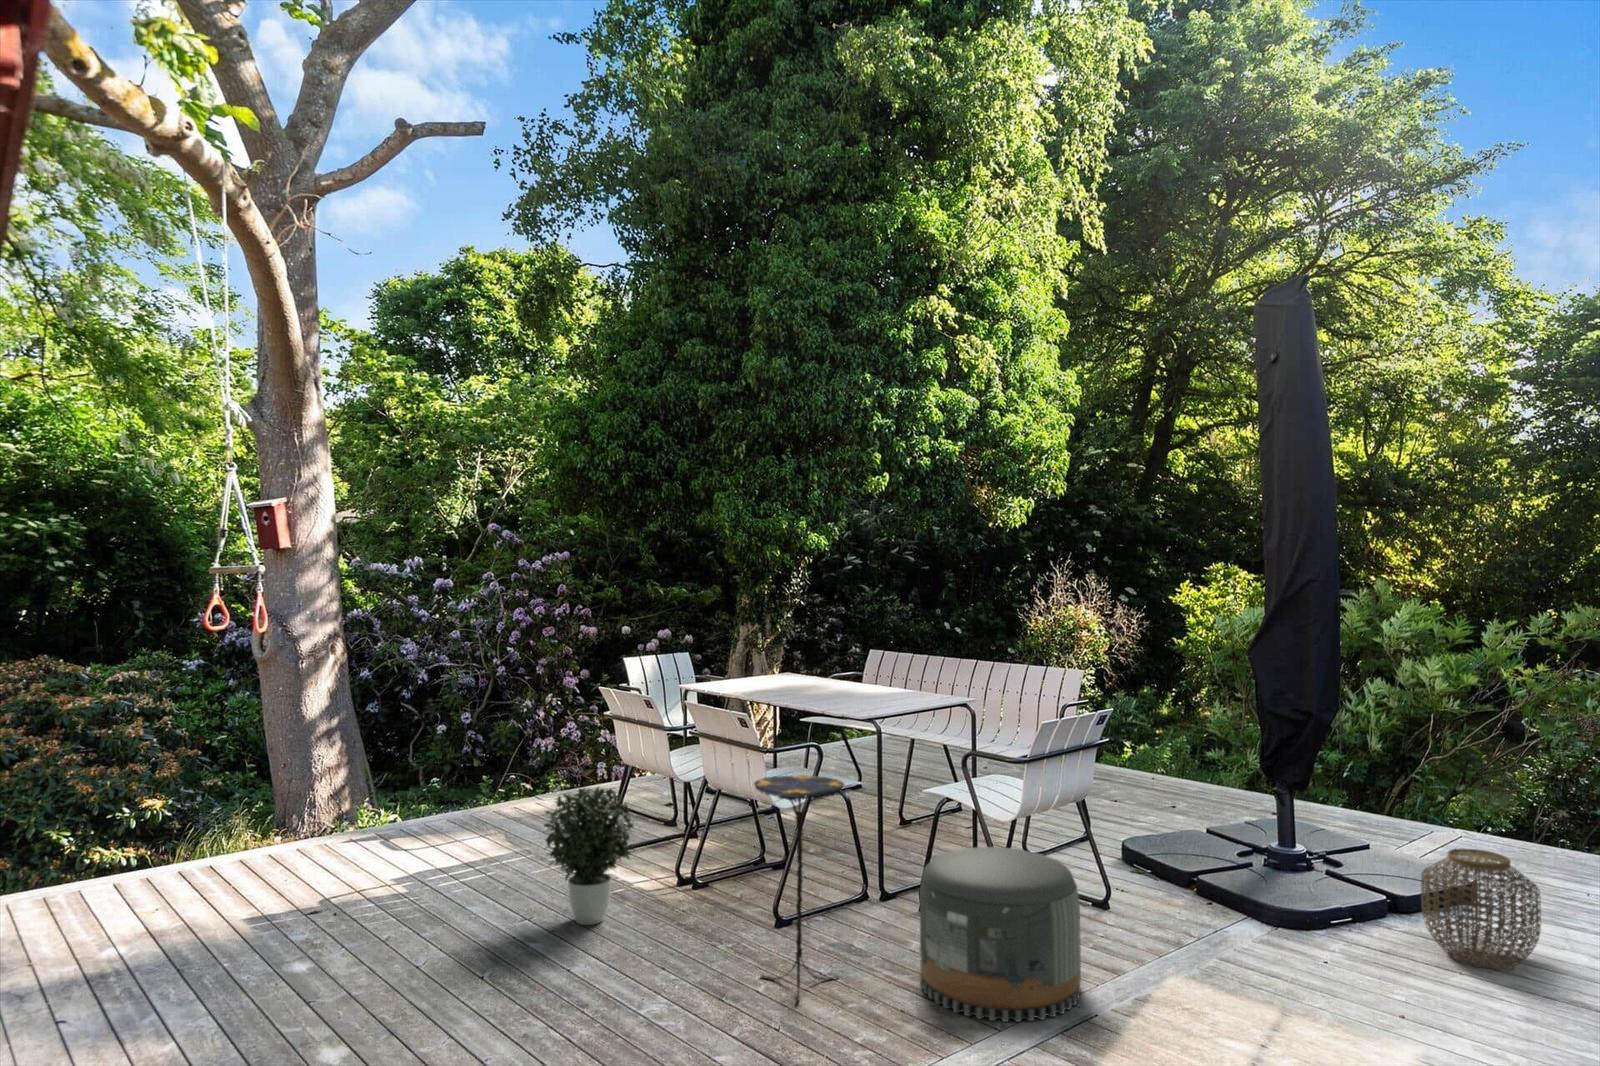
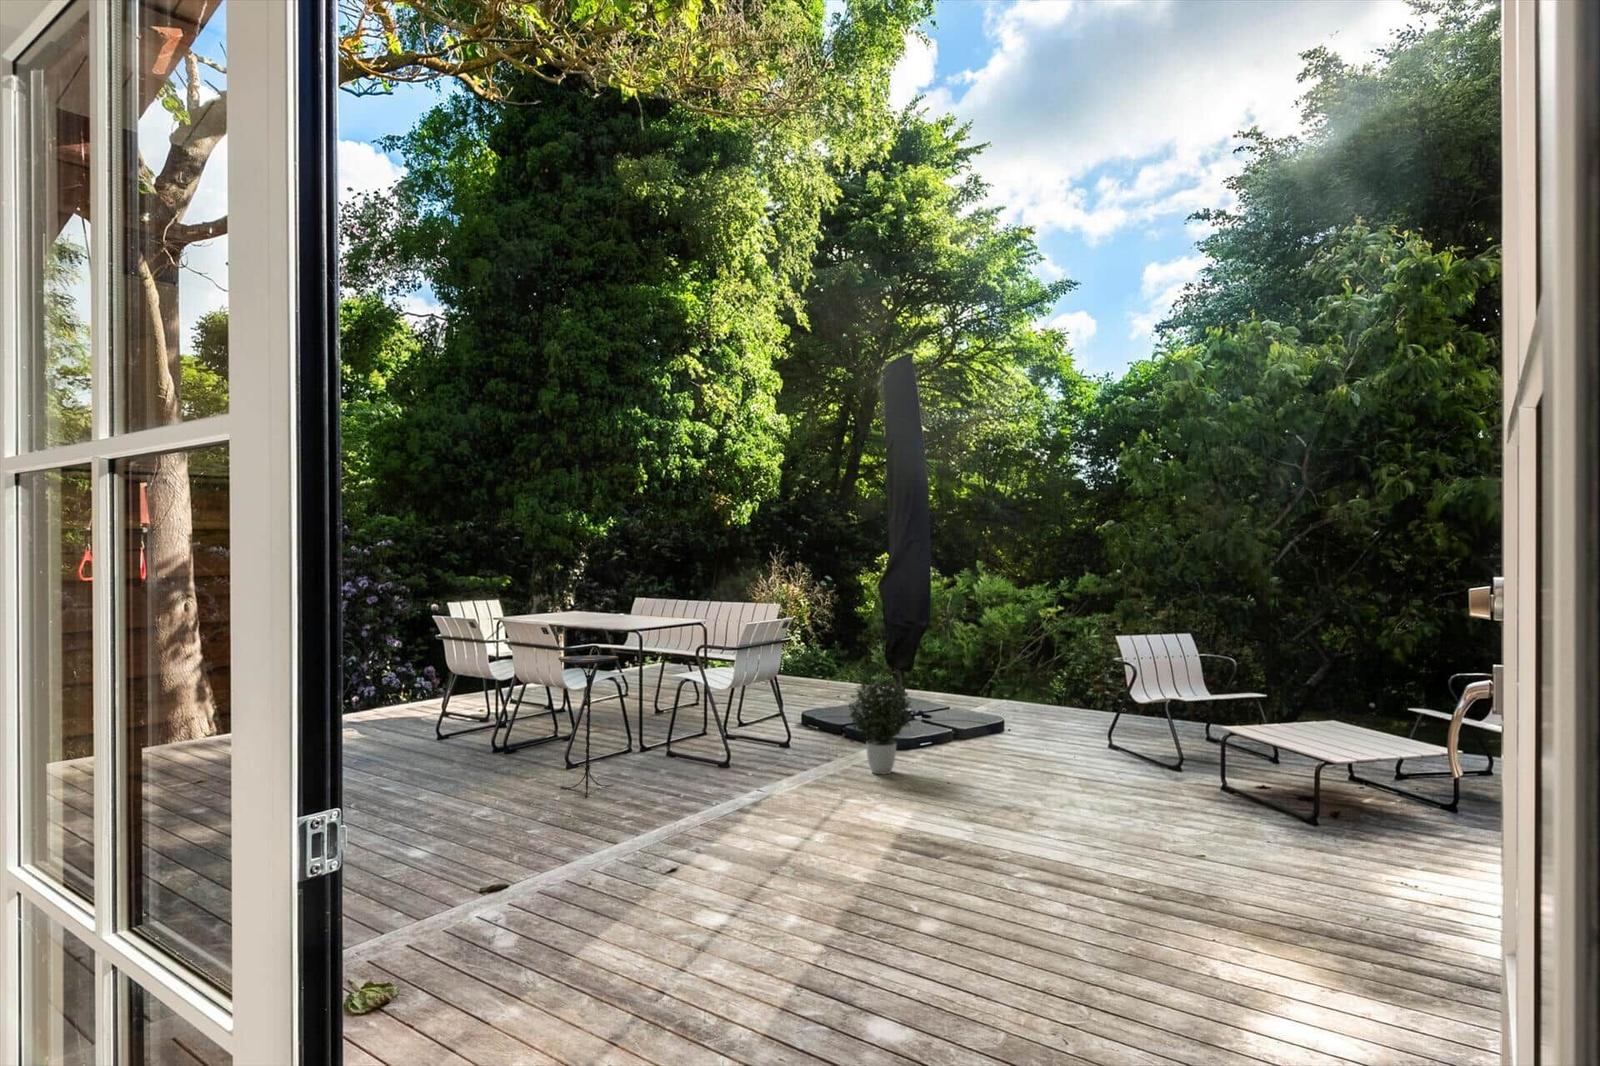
potted plant: present [544,787,635,925] -> present [849,678,912,774]
pouf: present [920,847,1081,1022] -> none [667,699,766,794]
woven basket: present [1421,849,1541,970] -> none [965,691,1025,757]

